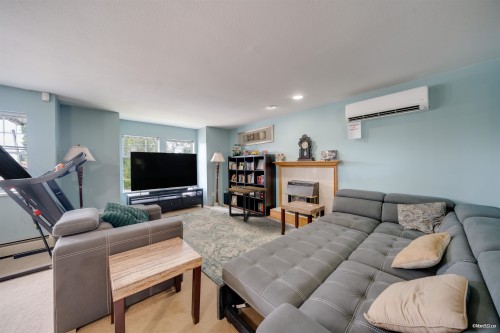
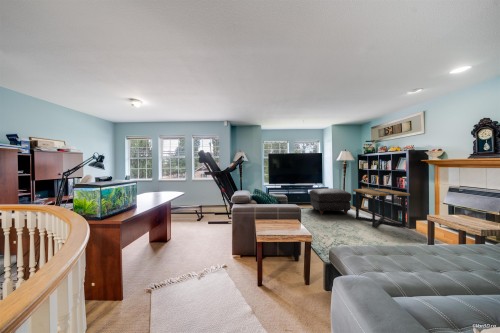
ottoman: none [185,190,225,217] -> present [310,188,352,214]

